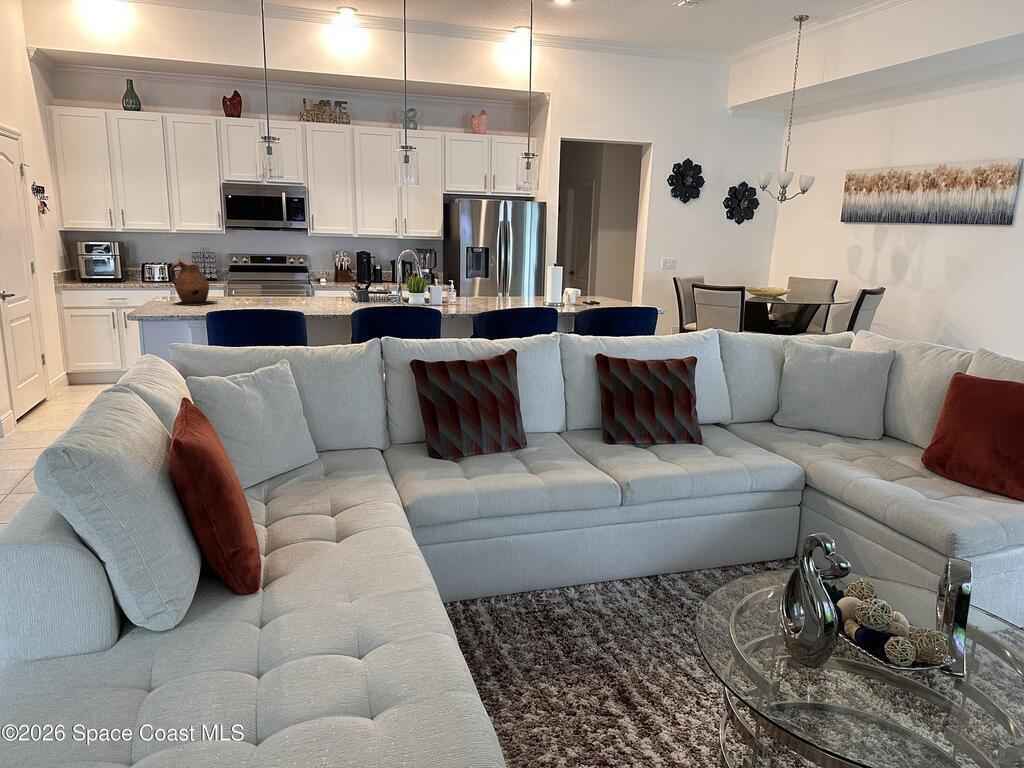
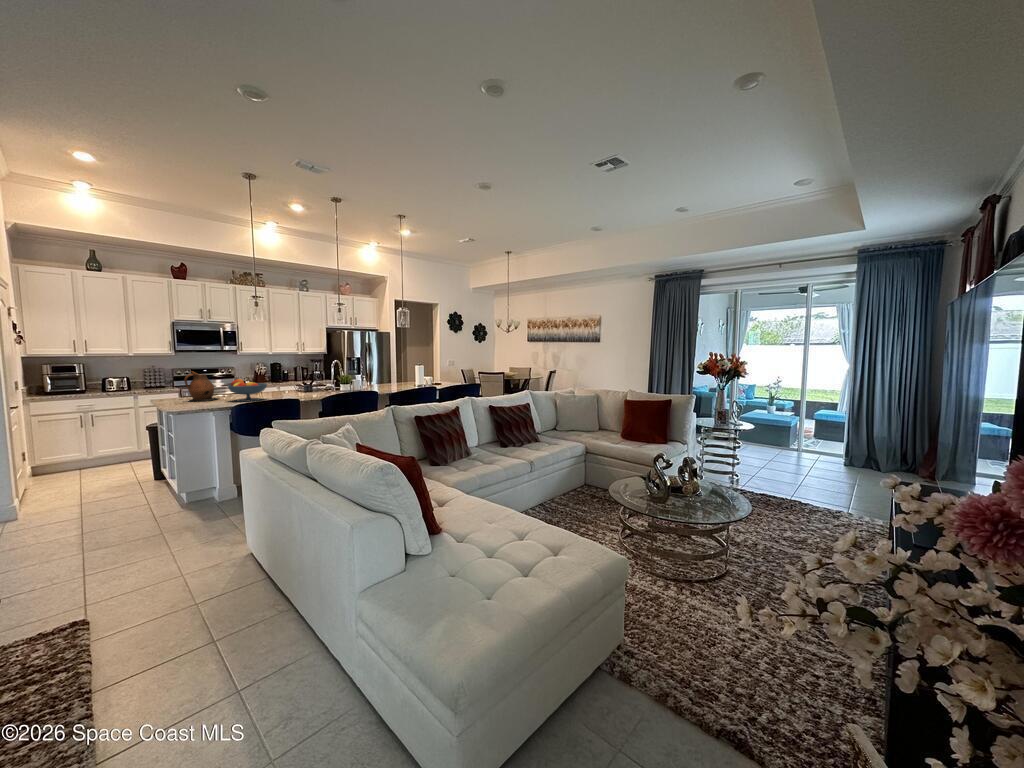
fruit bowl: none [209,274,267,311] -> present [227,379,267,402]

